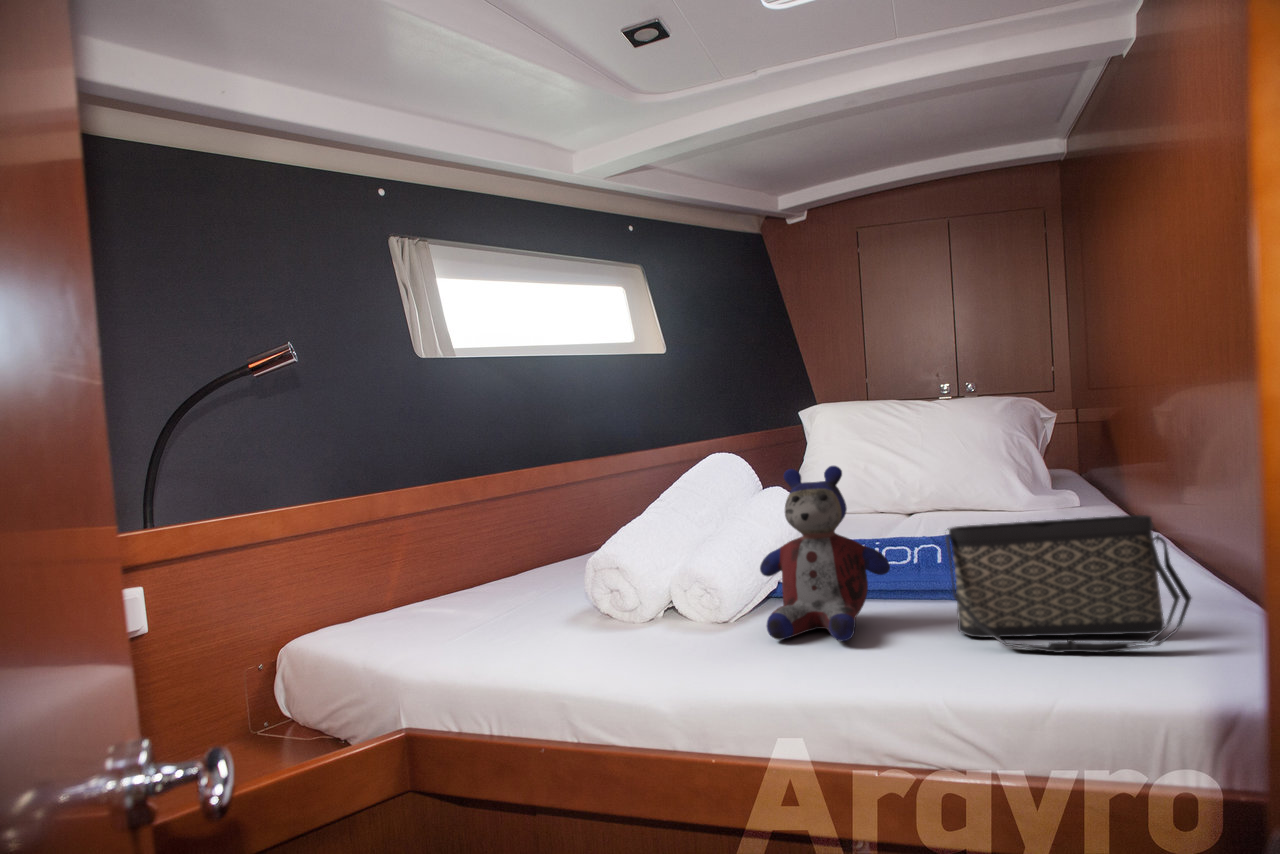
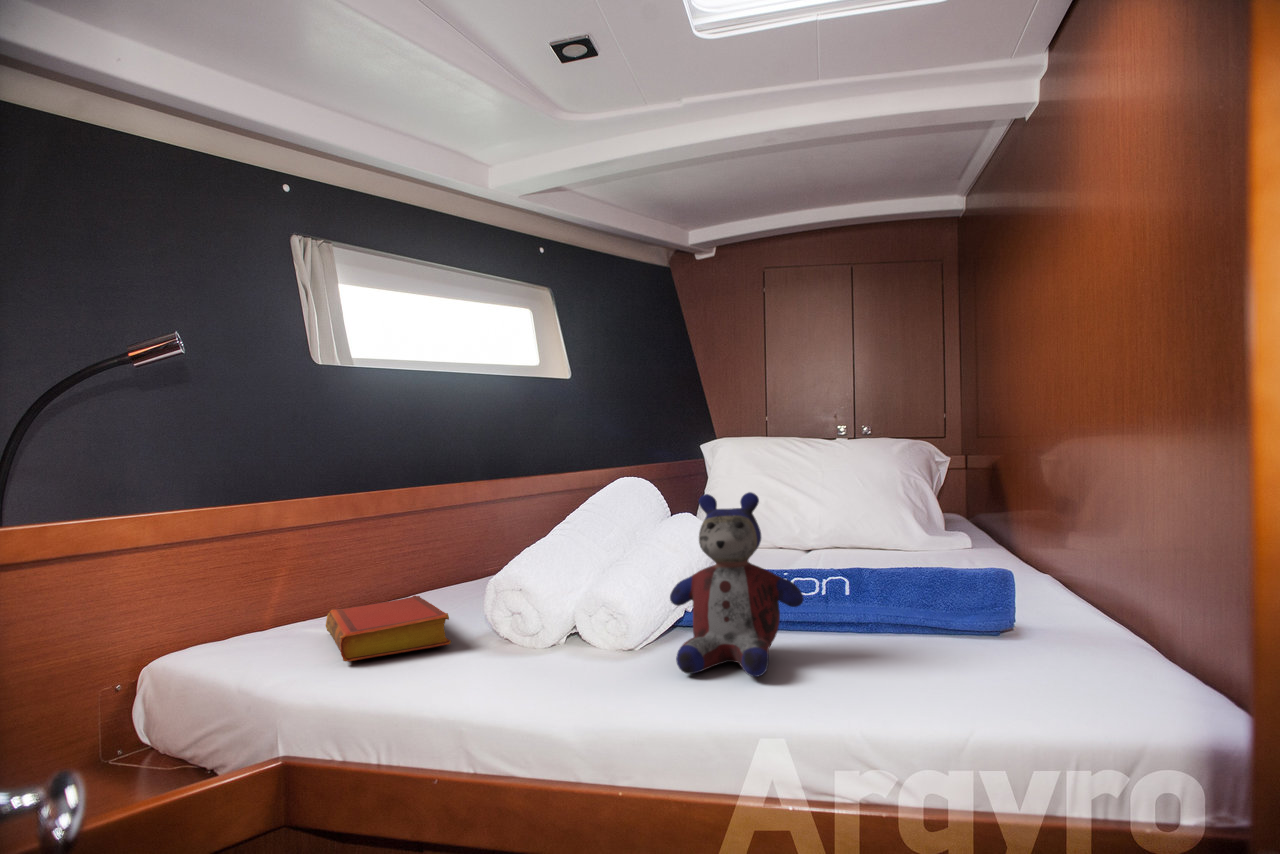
handbag: present [945,515,1191,653] -> none [860,553,1100,693]
book: none [444,574,558,633] -> present [326,596,451,661]

